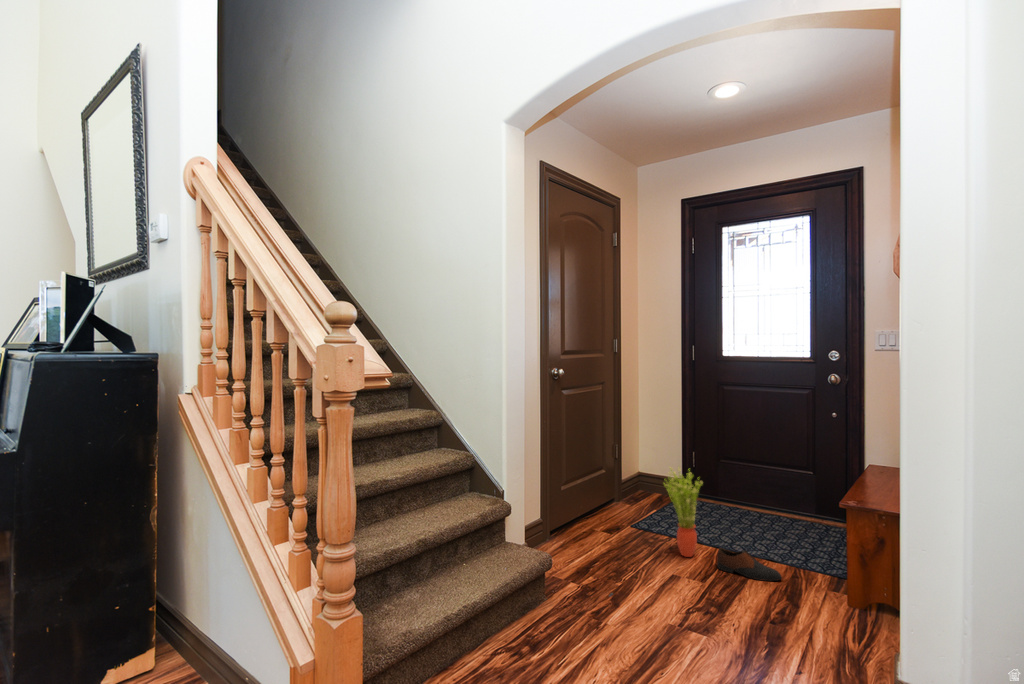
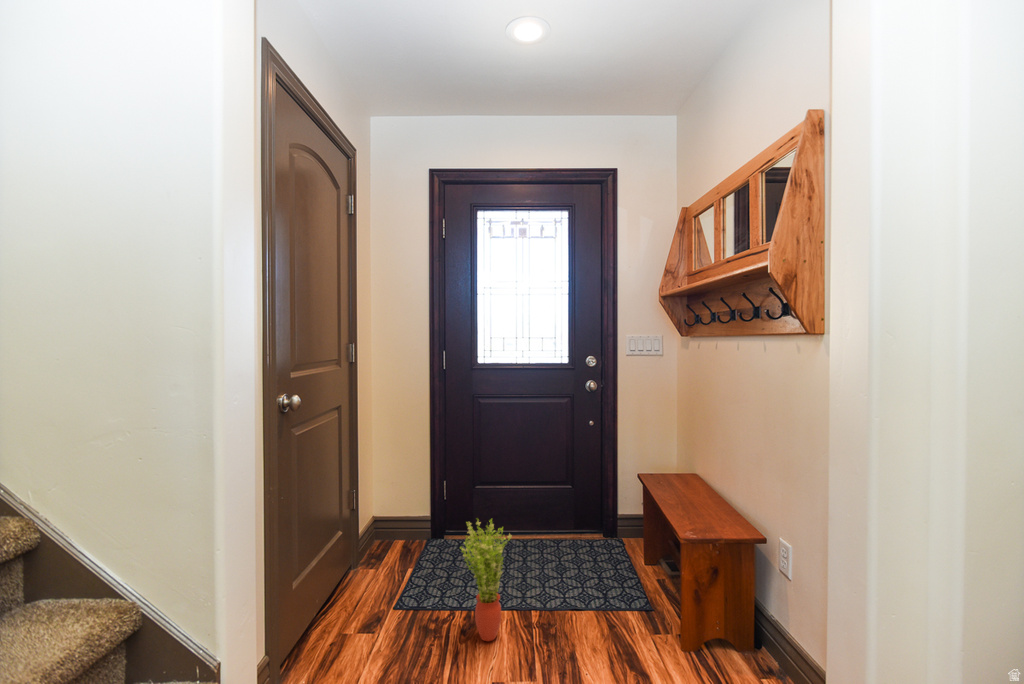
shoe: present [717,548,782,581] -> none [532,613,607,650]

